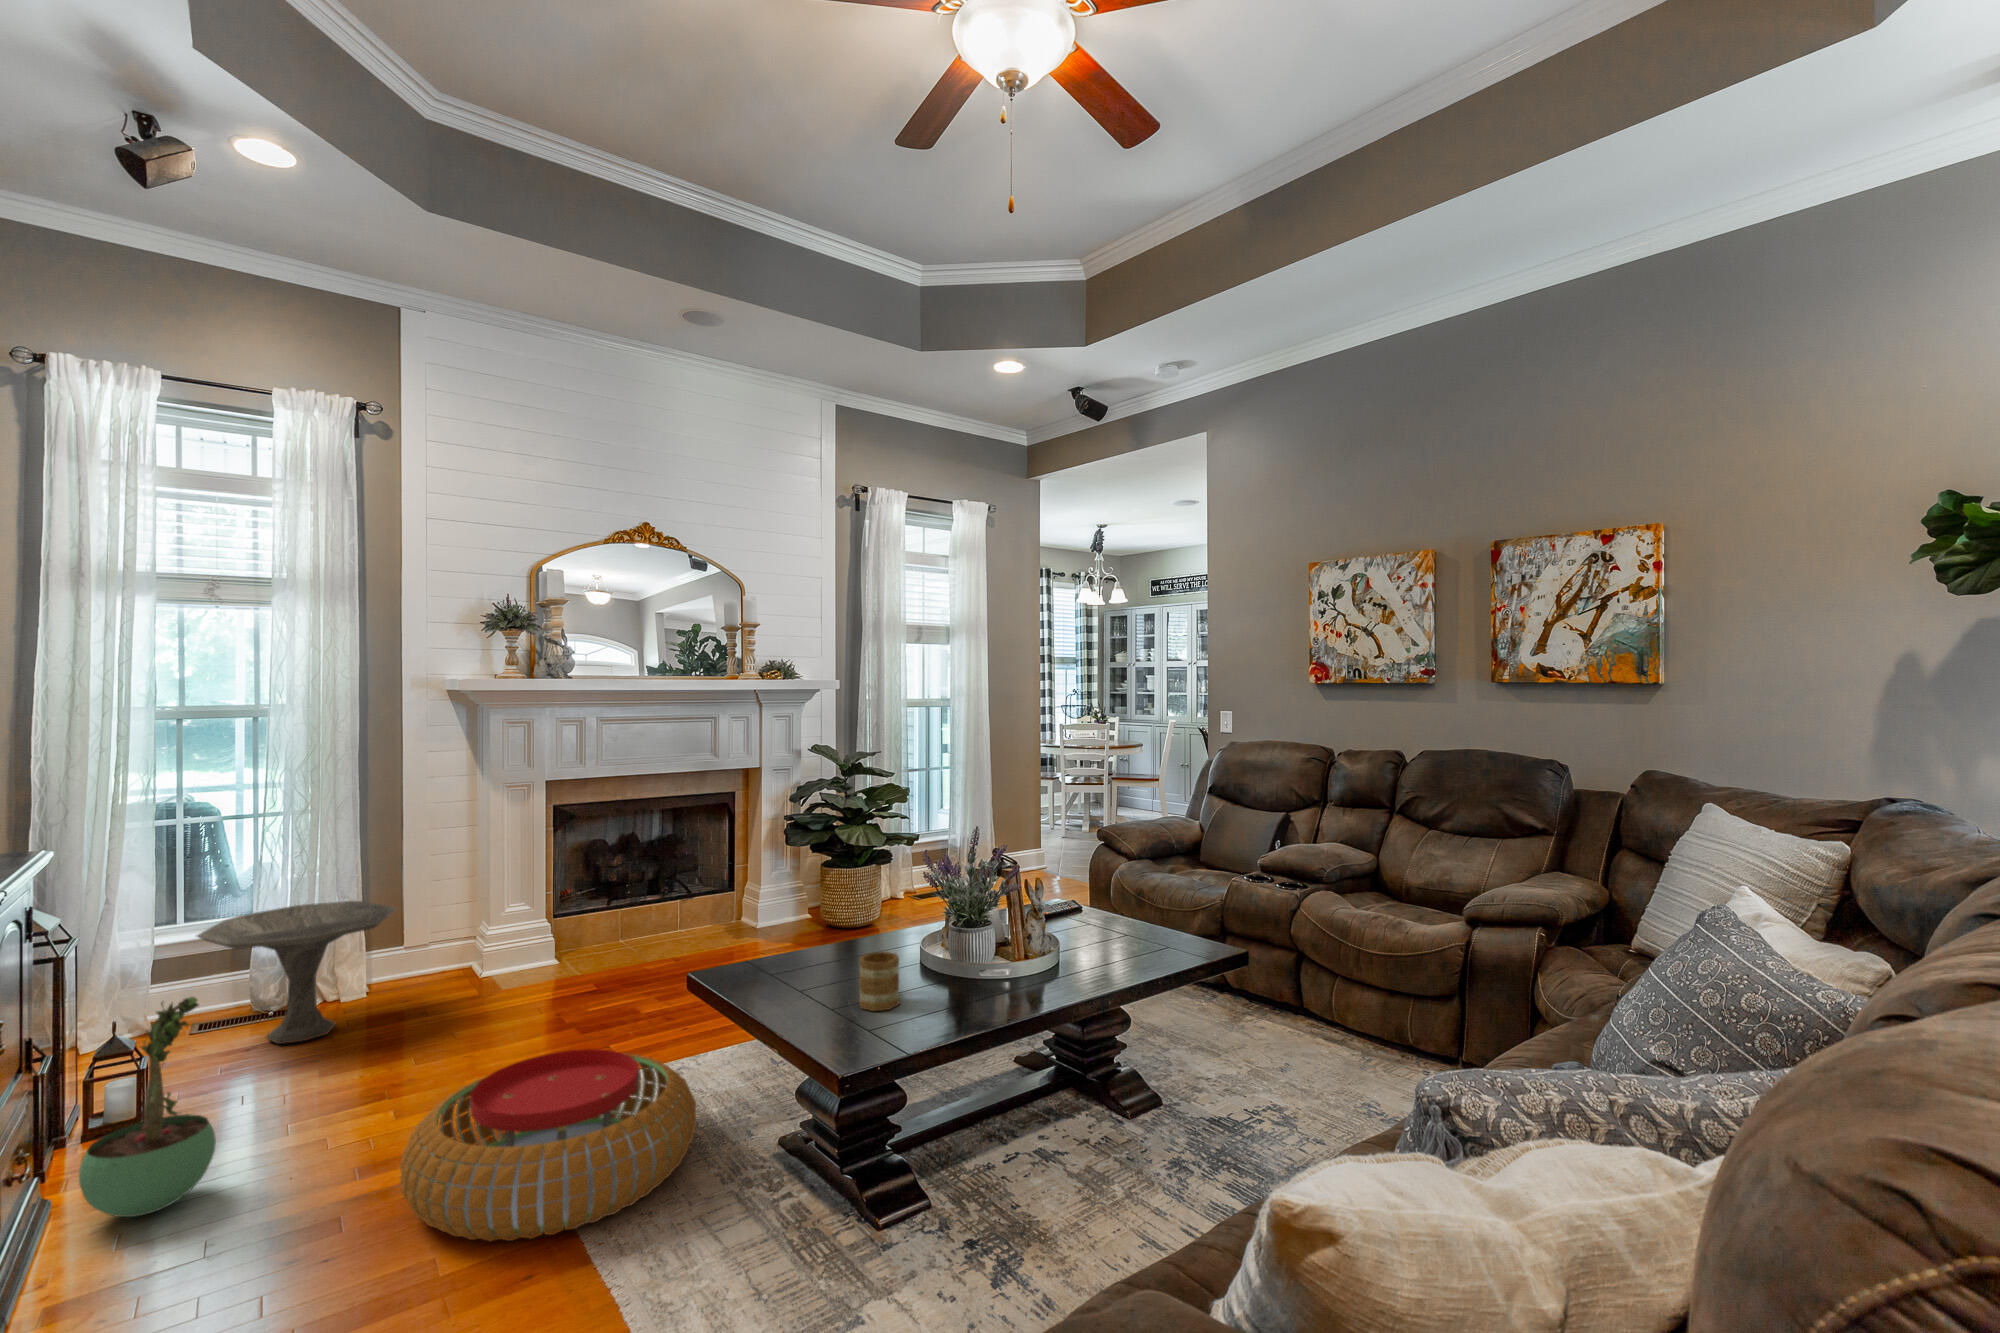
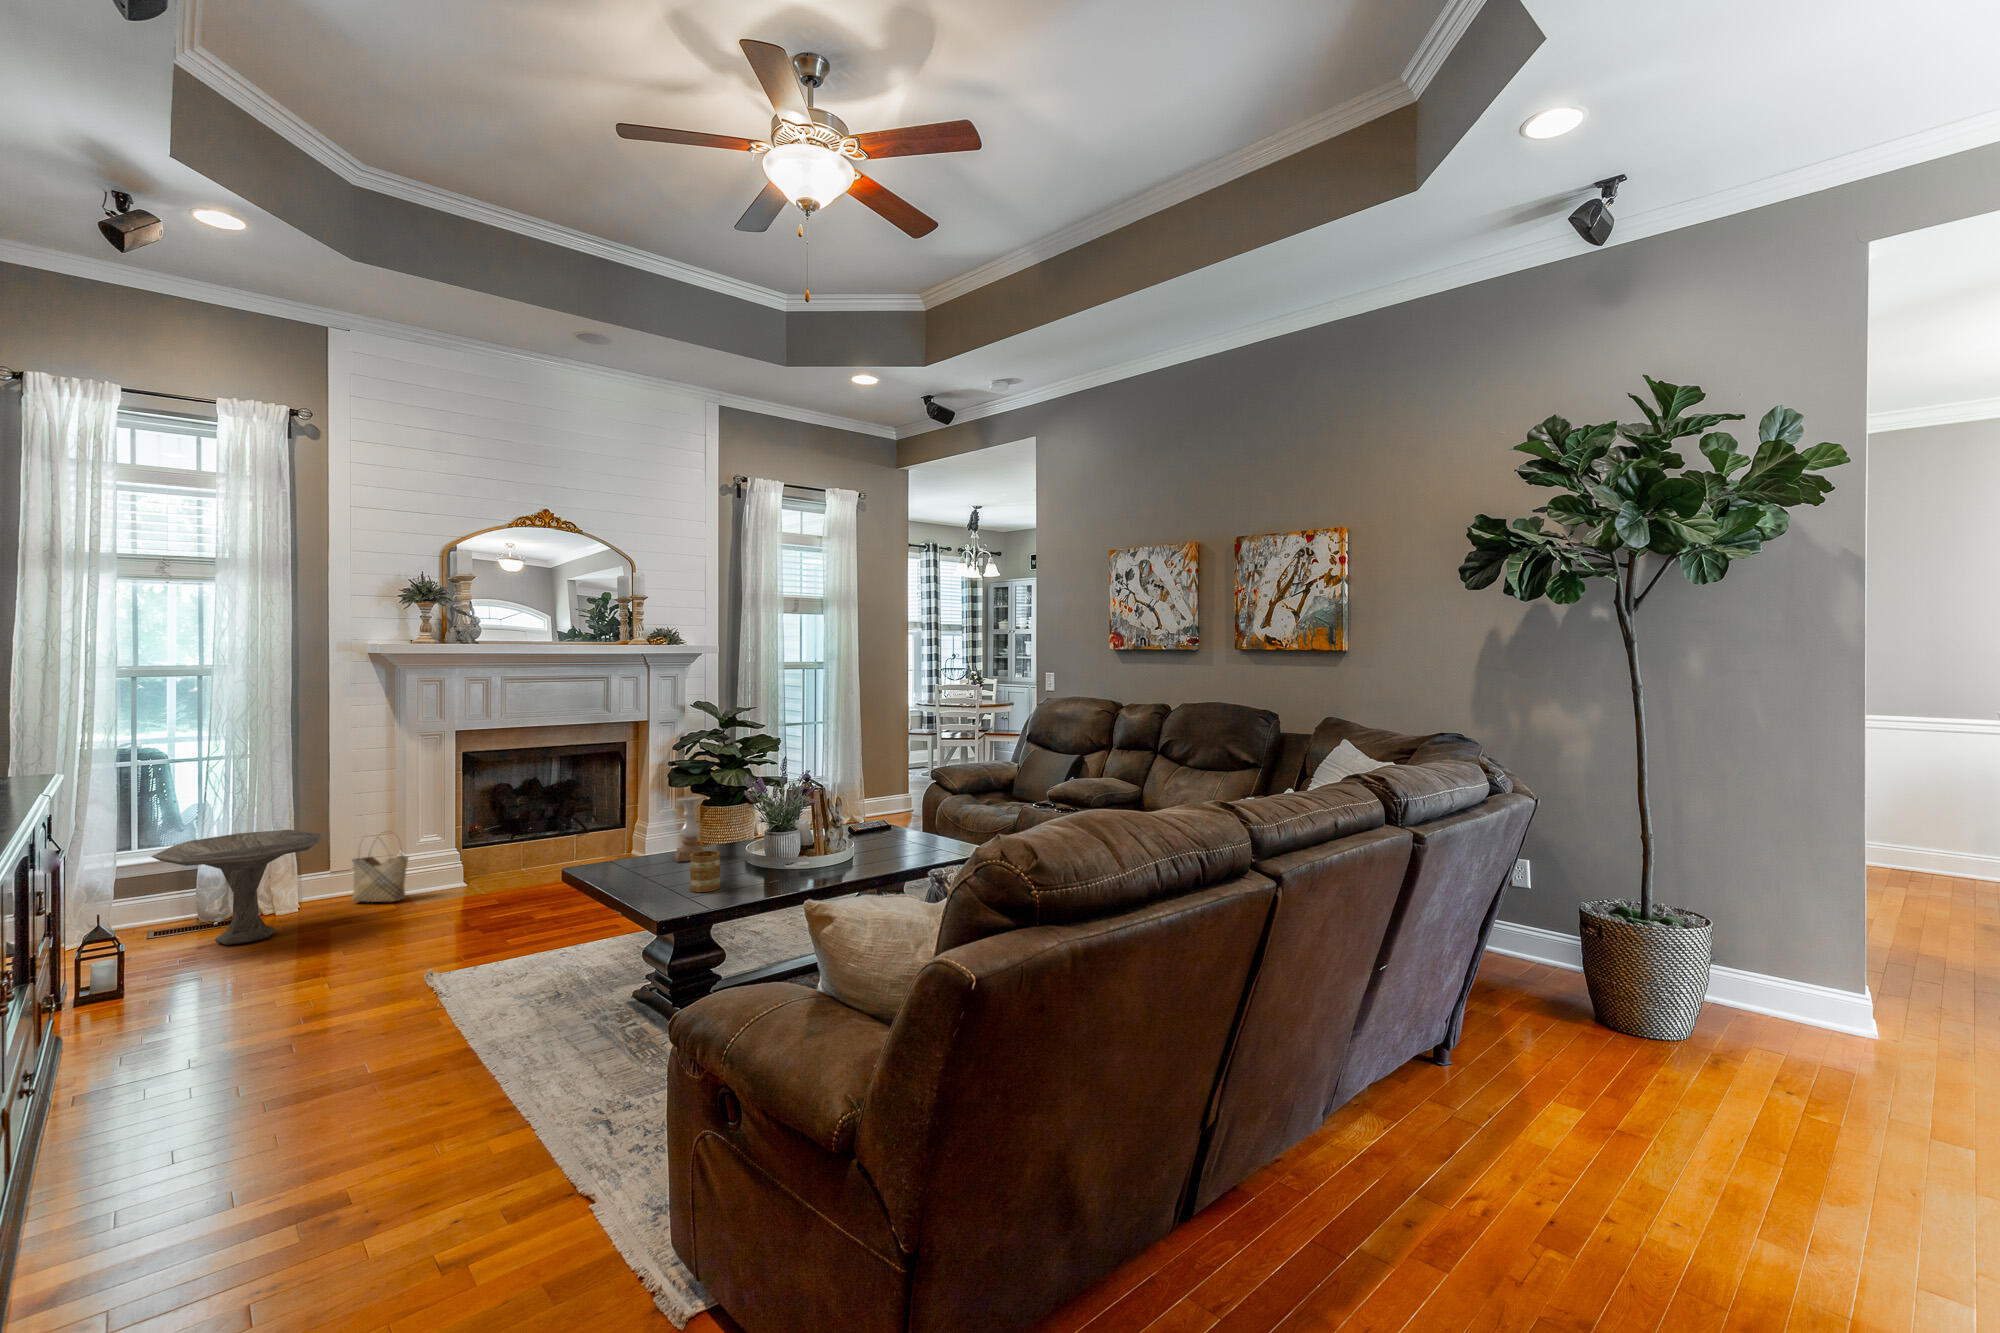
candle holder: none [823,872,864,960] -> present [675,796,704,862]
woven basket: none [422,900,488,986] -> present [352,832,408,902]
potted plant: present [79,997,216,1217] -> none [72,891,182,1055]
pouf: present [400,1049,696,1242] -> none [331,932,569,1060]

